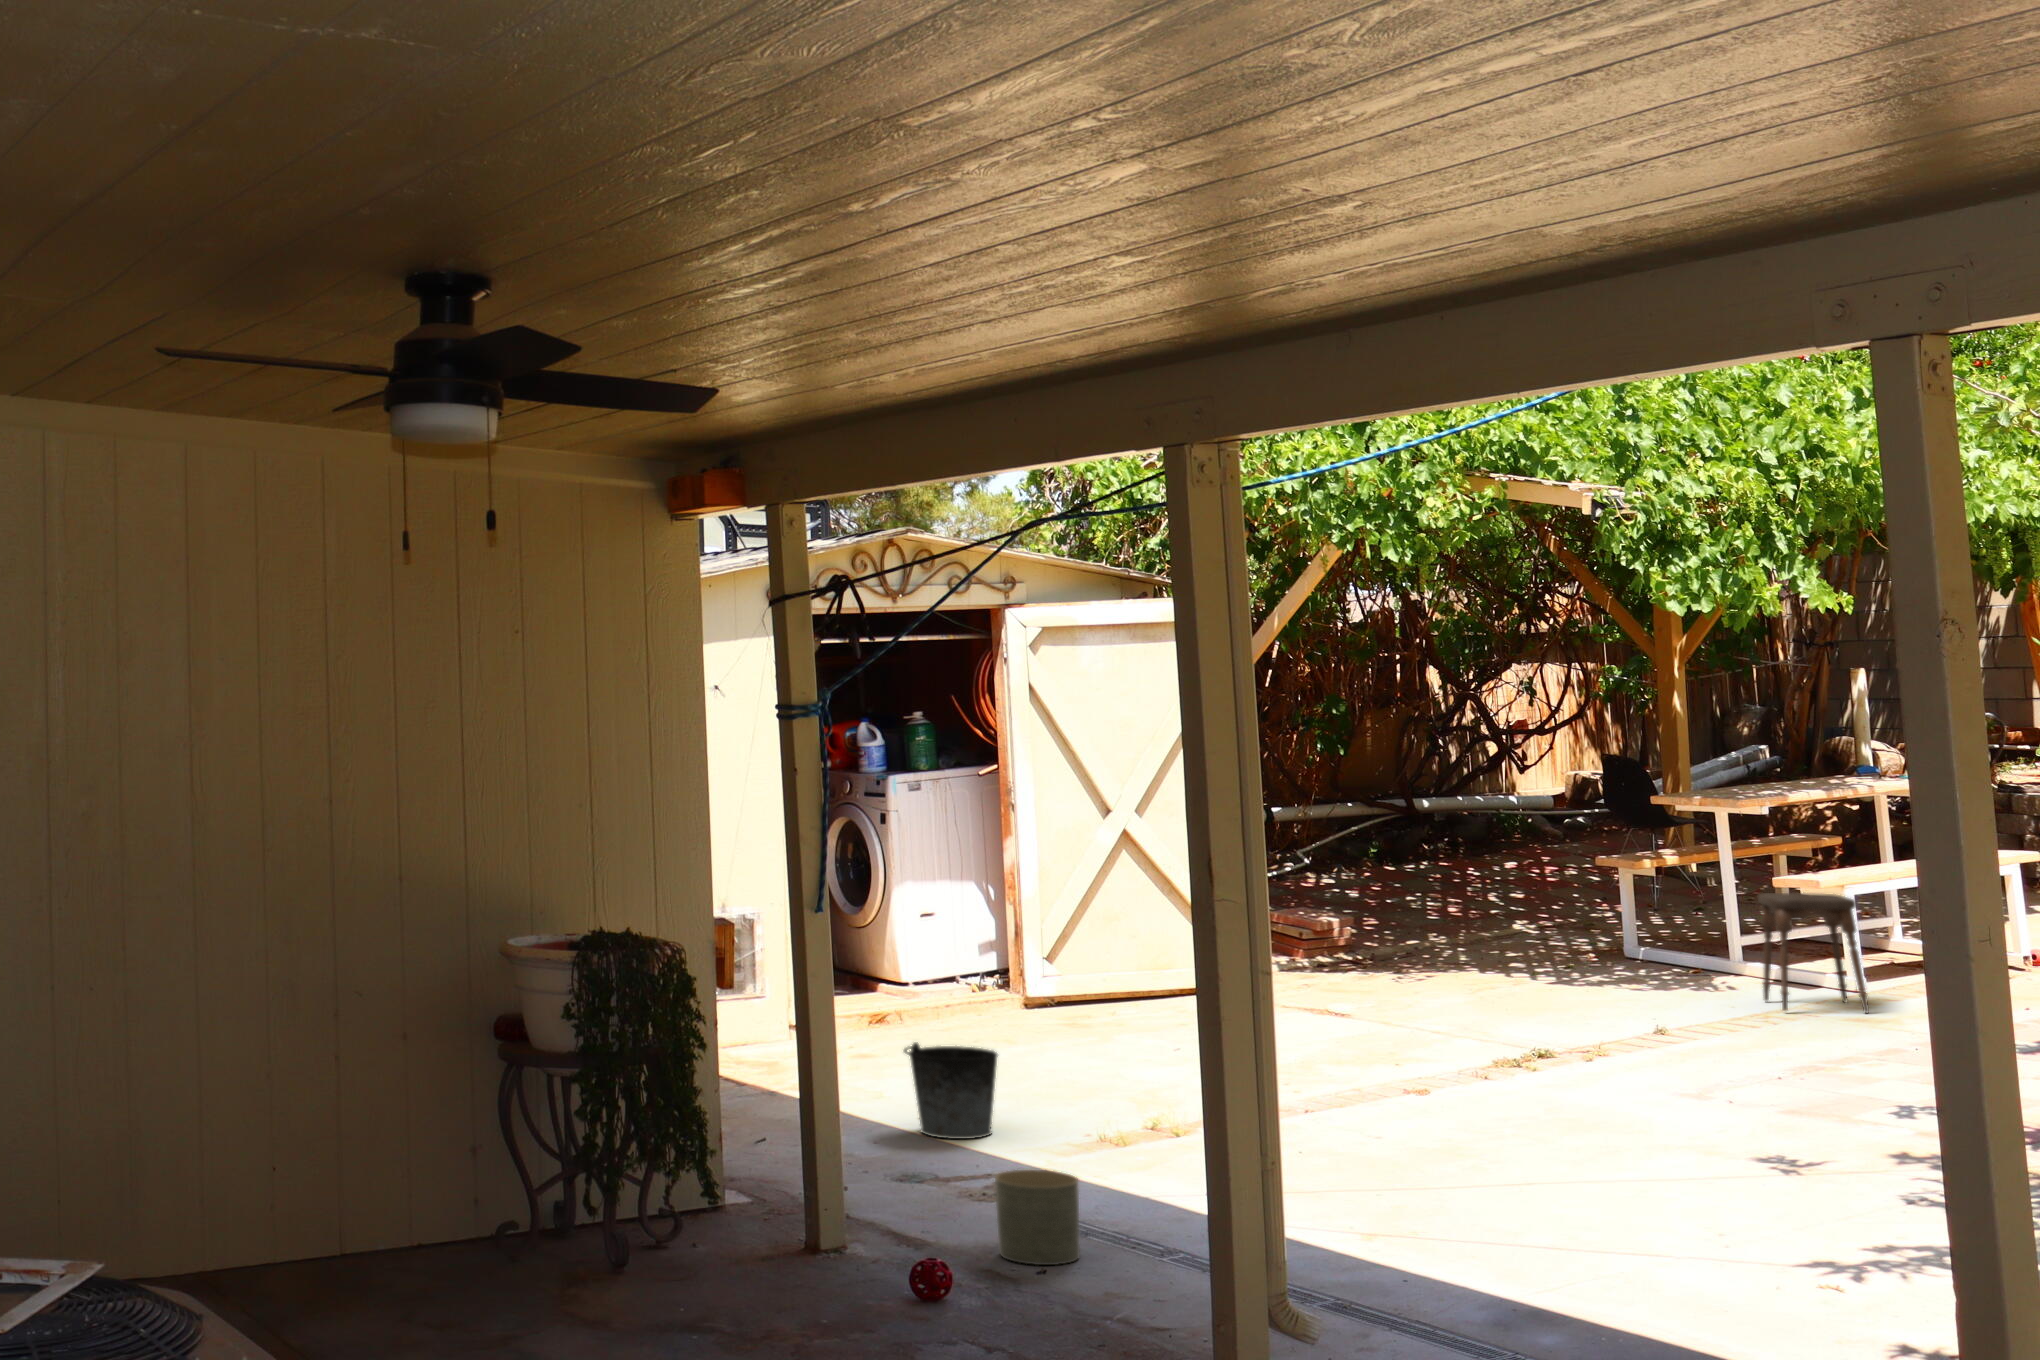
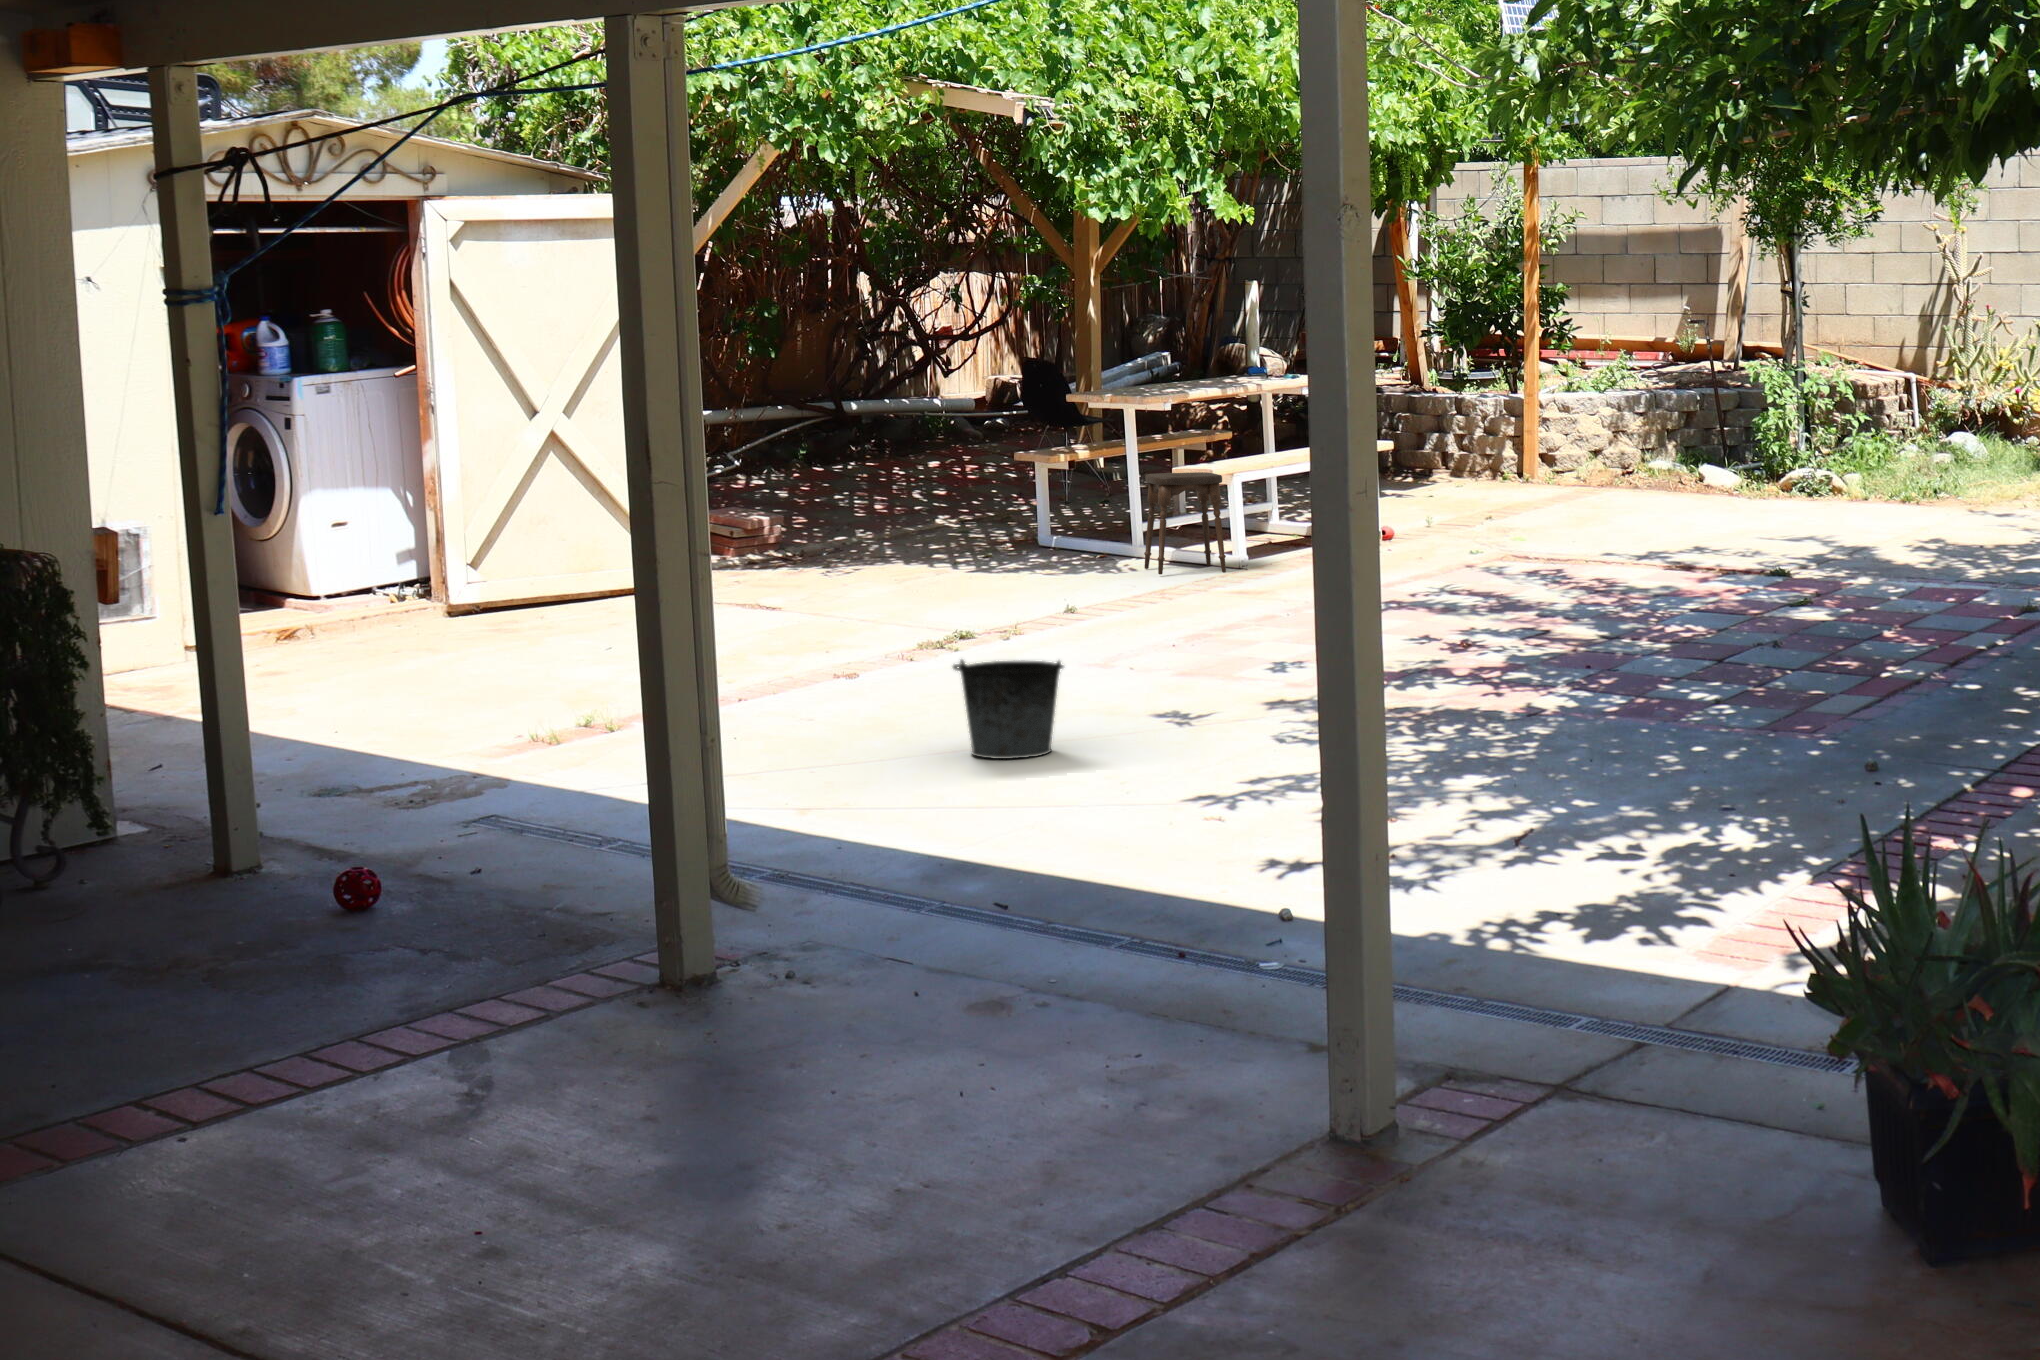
bucket: present [904,1042,998,1139] -> present [953,660,1063,759]
planter: present [995,1170,1080,1265] -> none [482,715,561,794]

